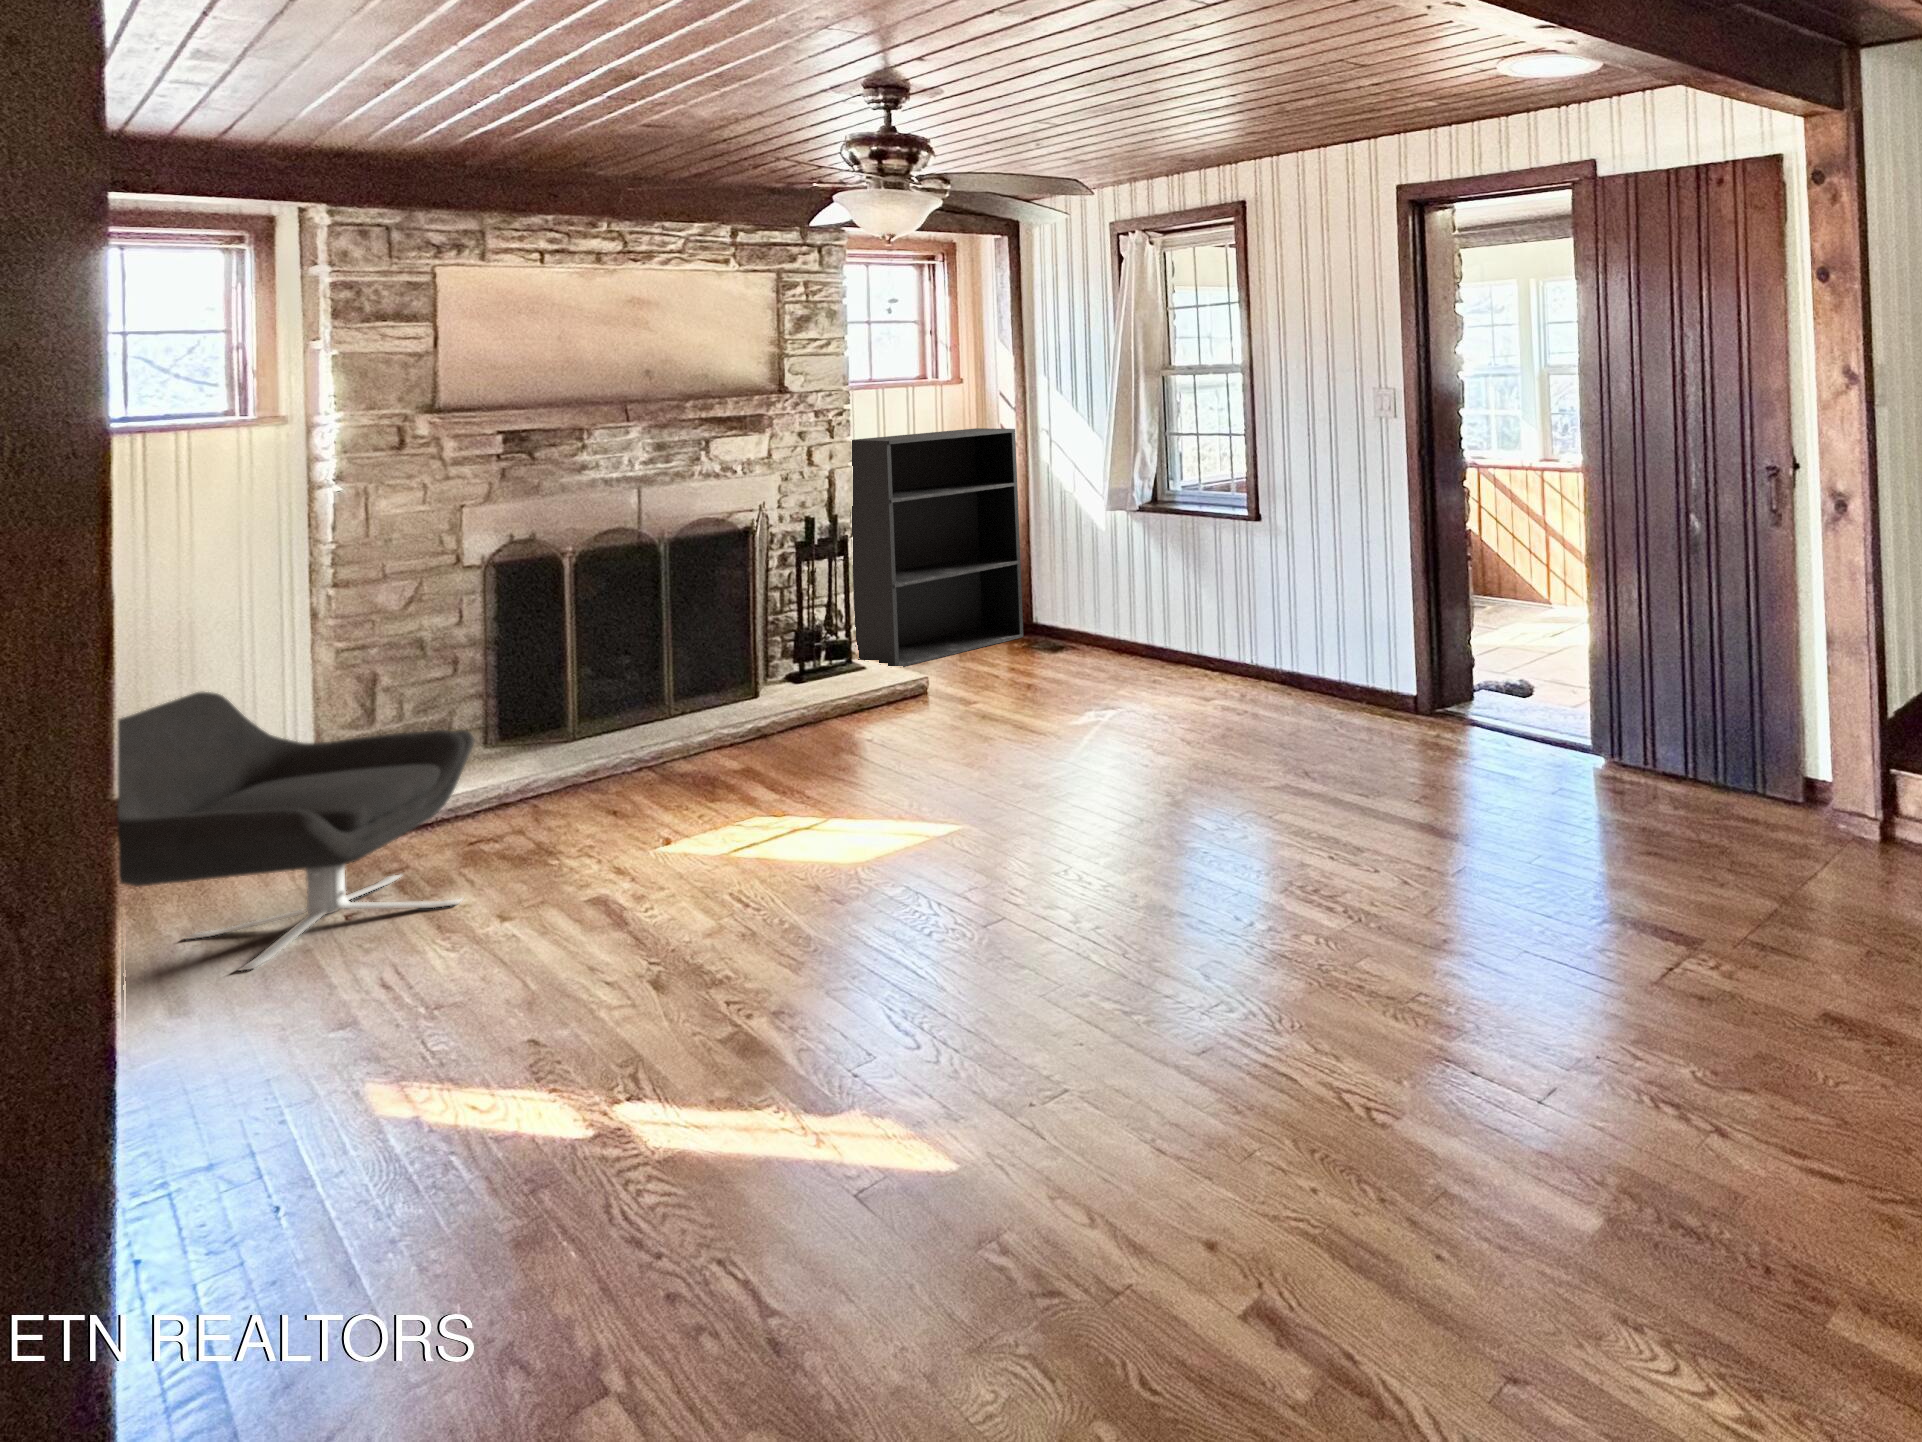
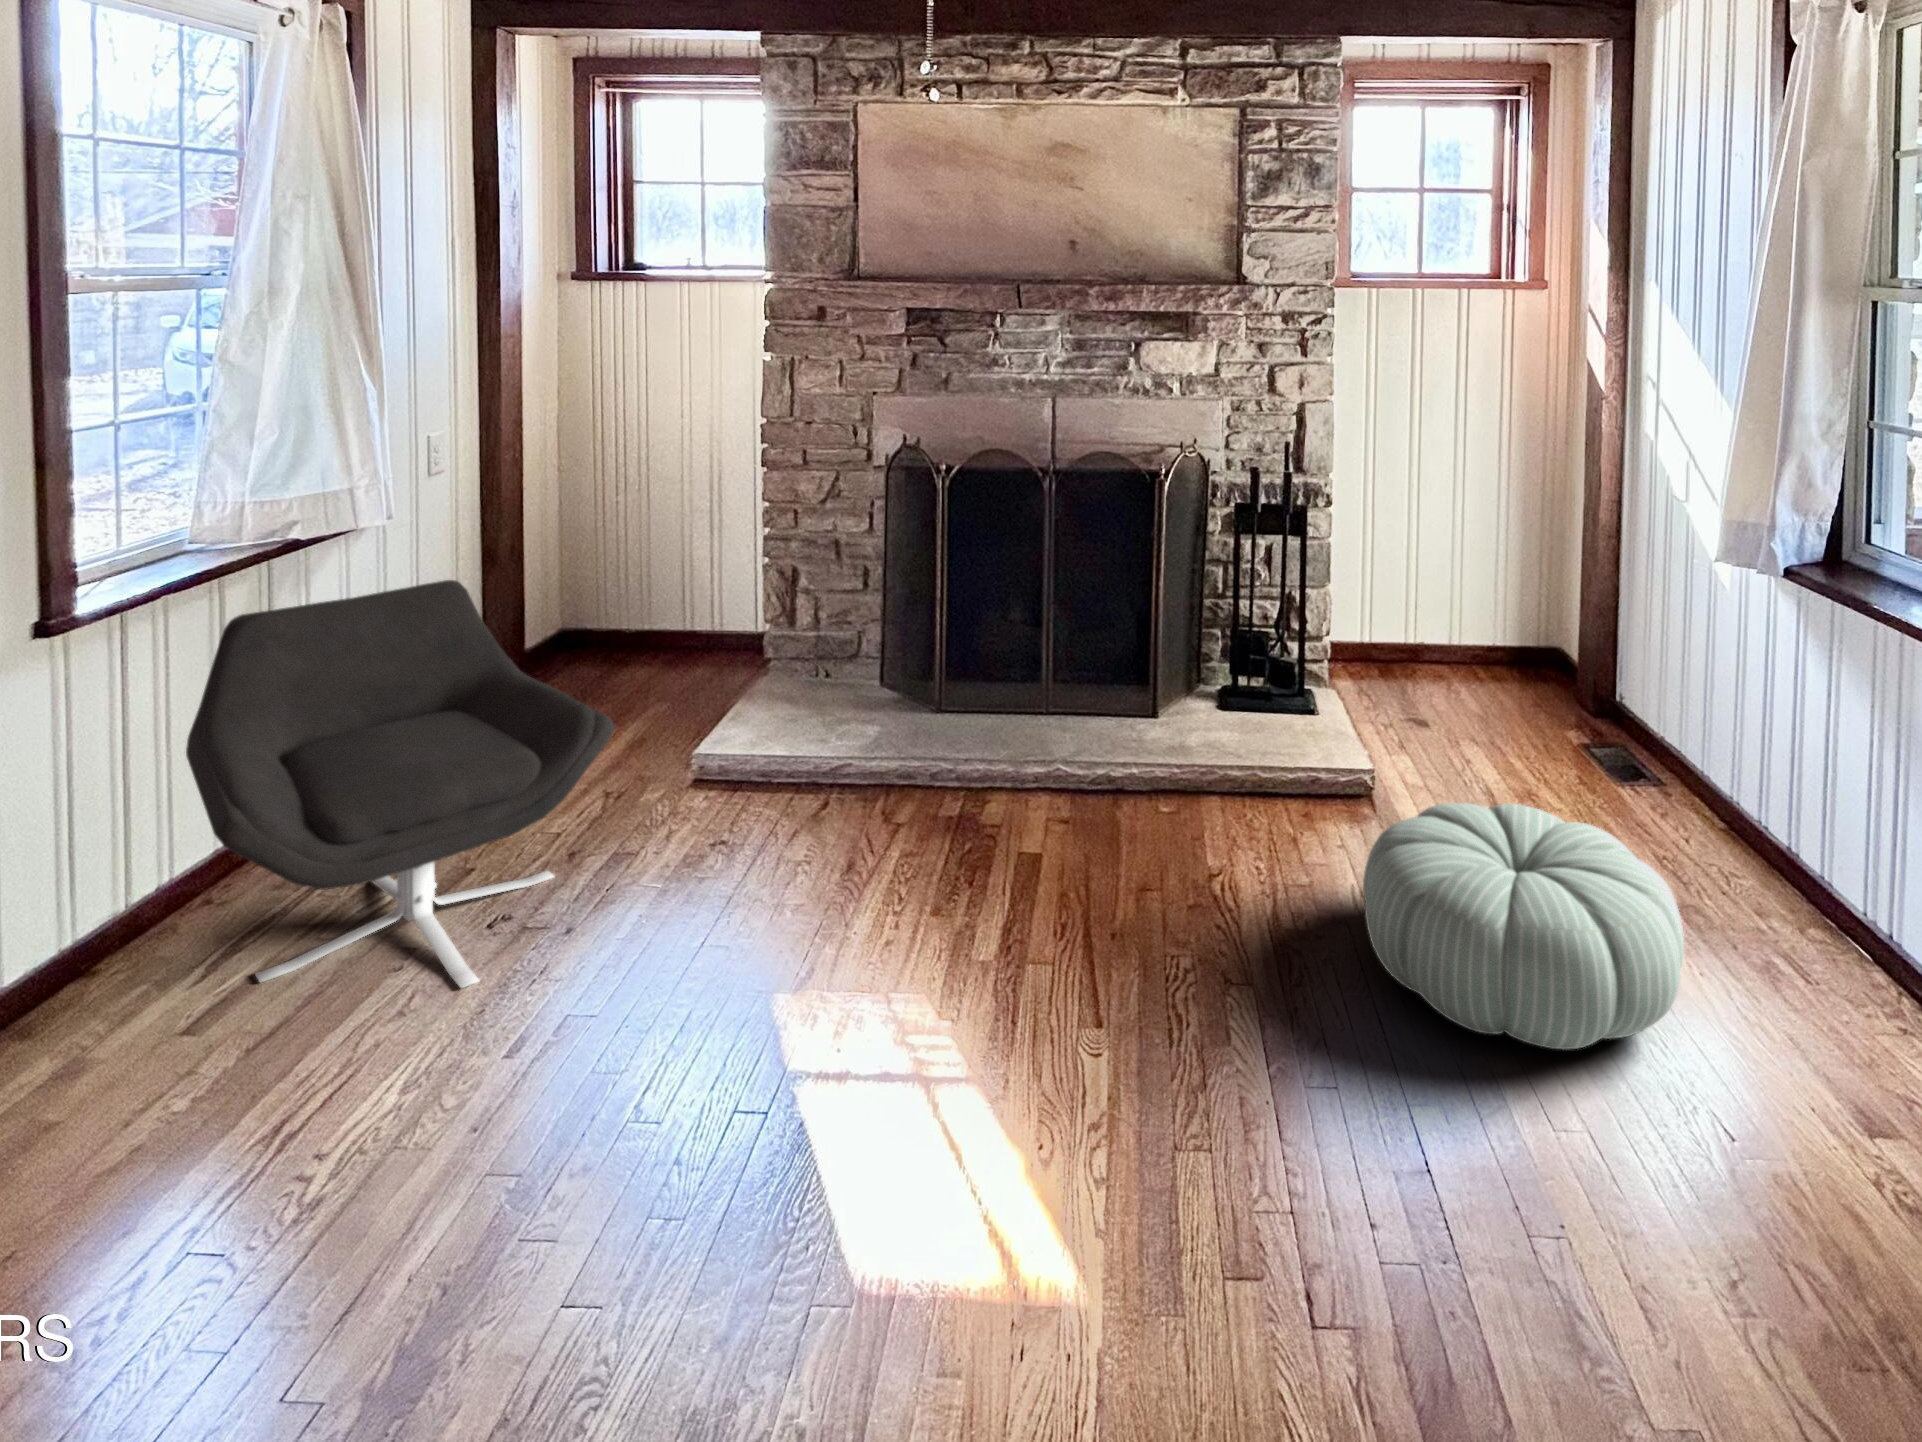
bookshelf: present [852,428,1023,667] -> none [1340,361,1592,732]
pouf: none [989,630,1140,716] -> present [1363,803,1684,1050]

